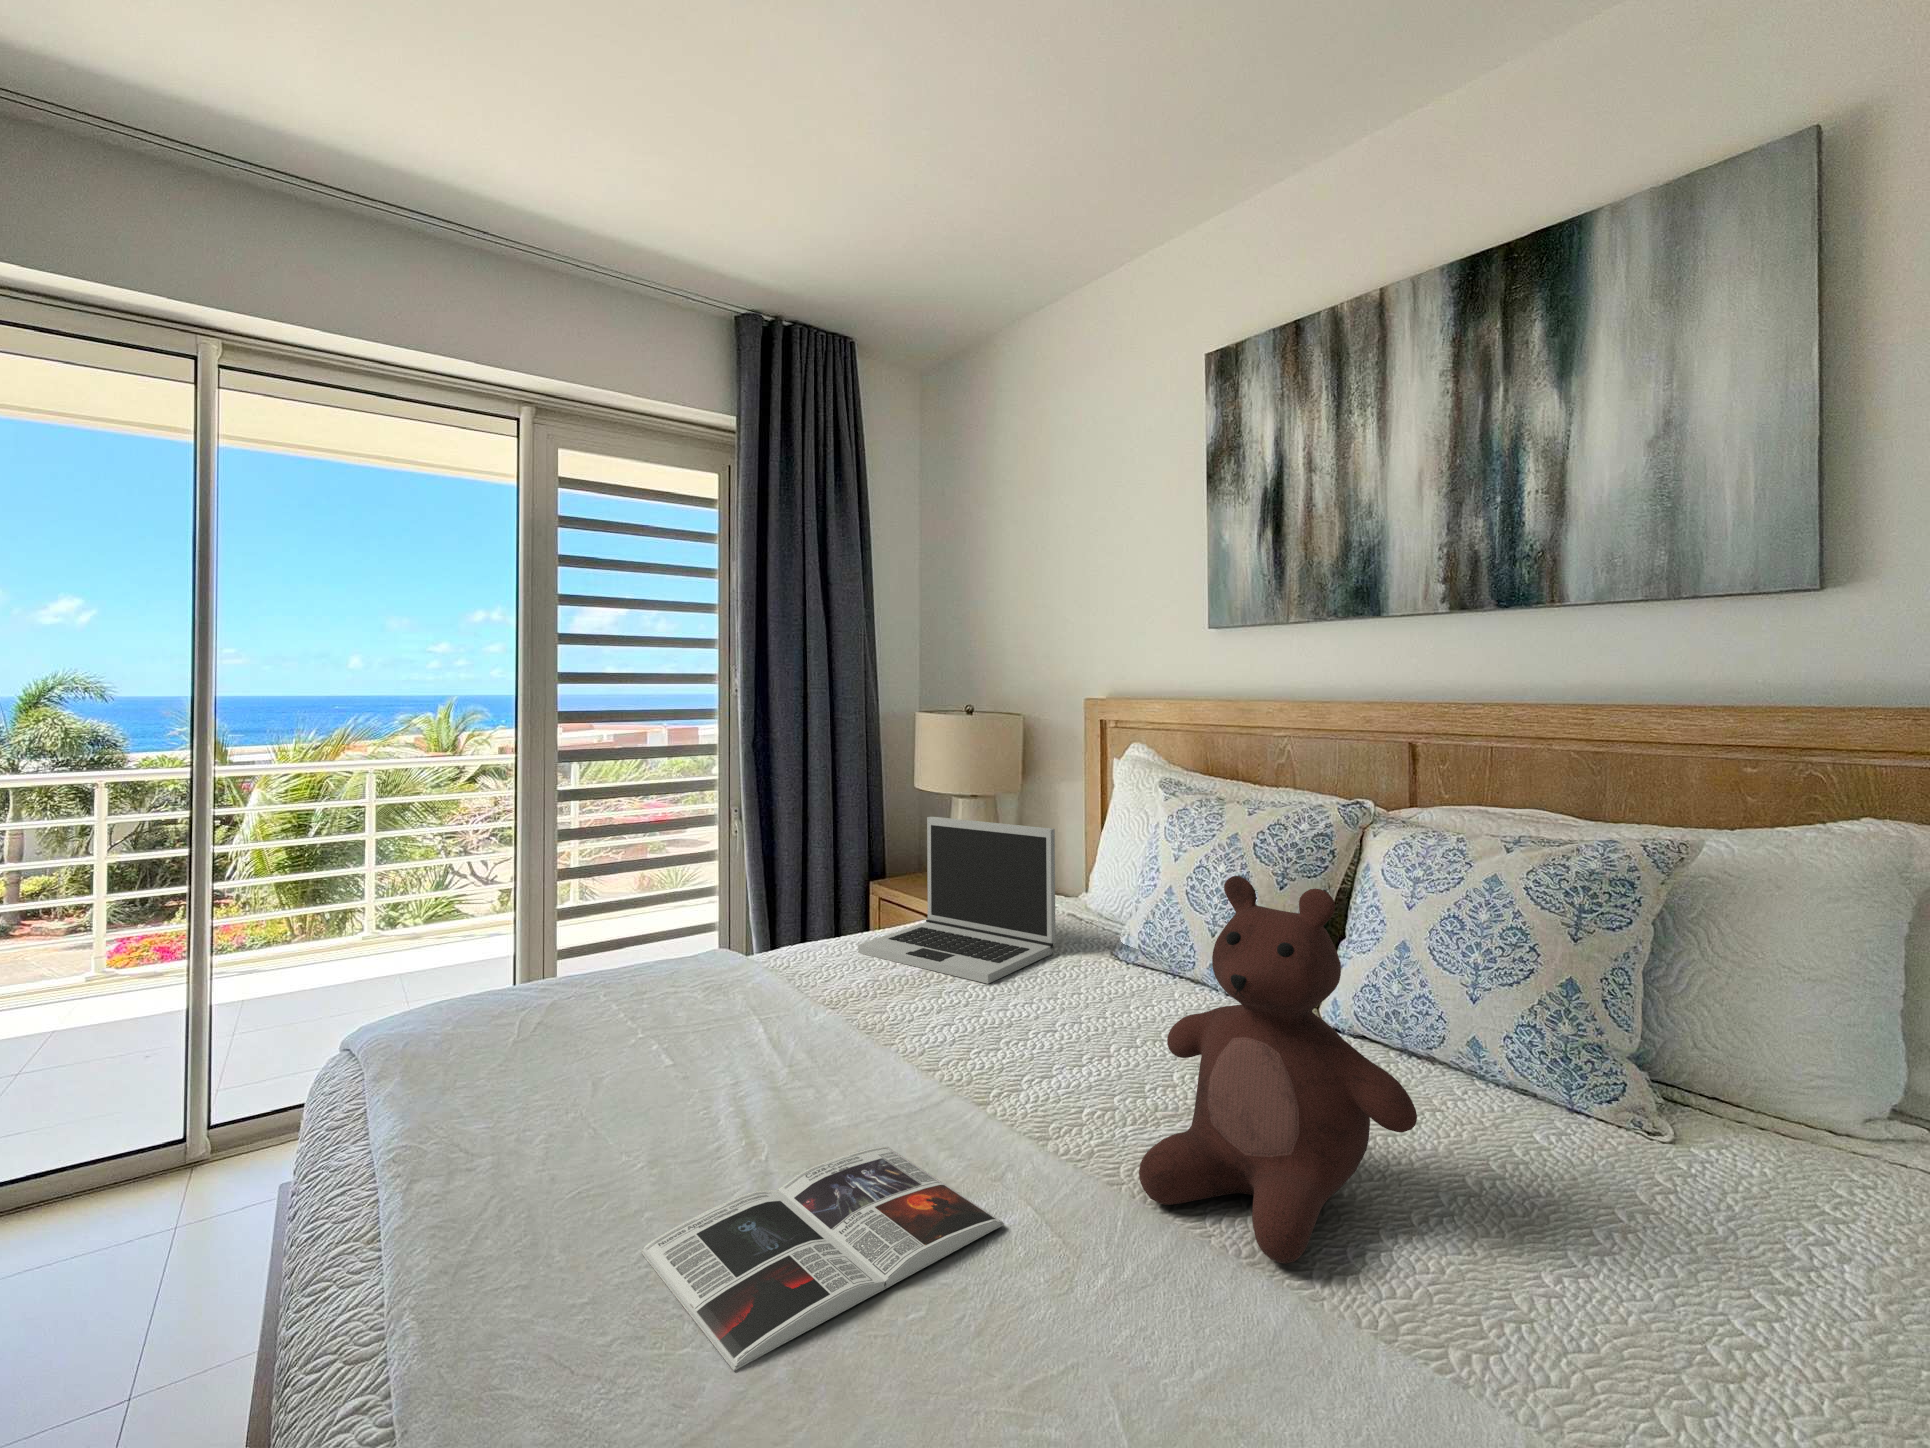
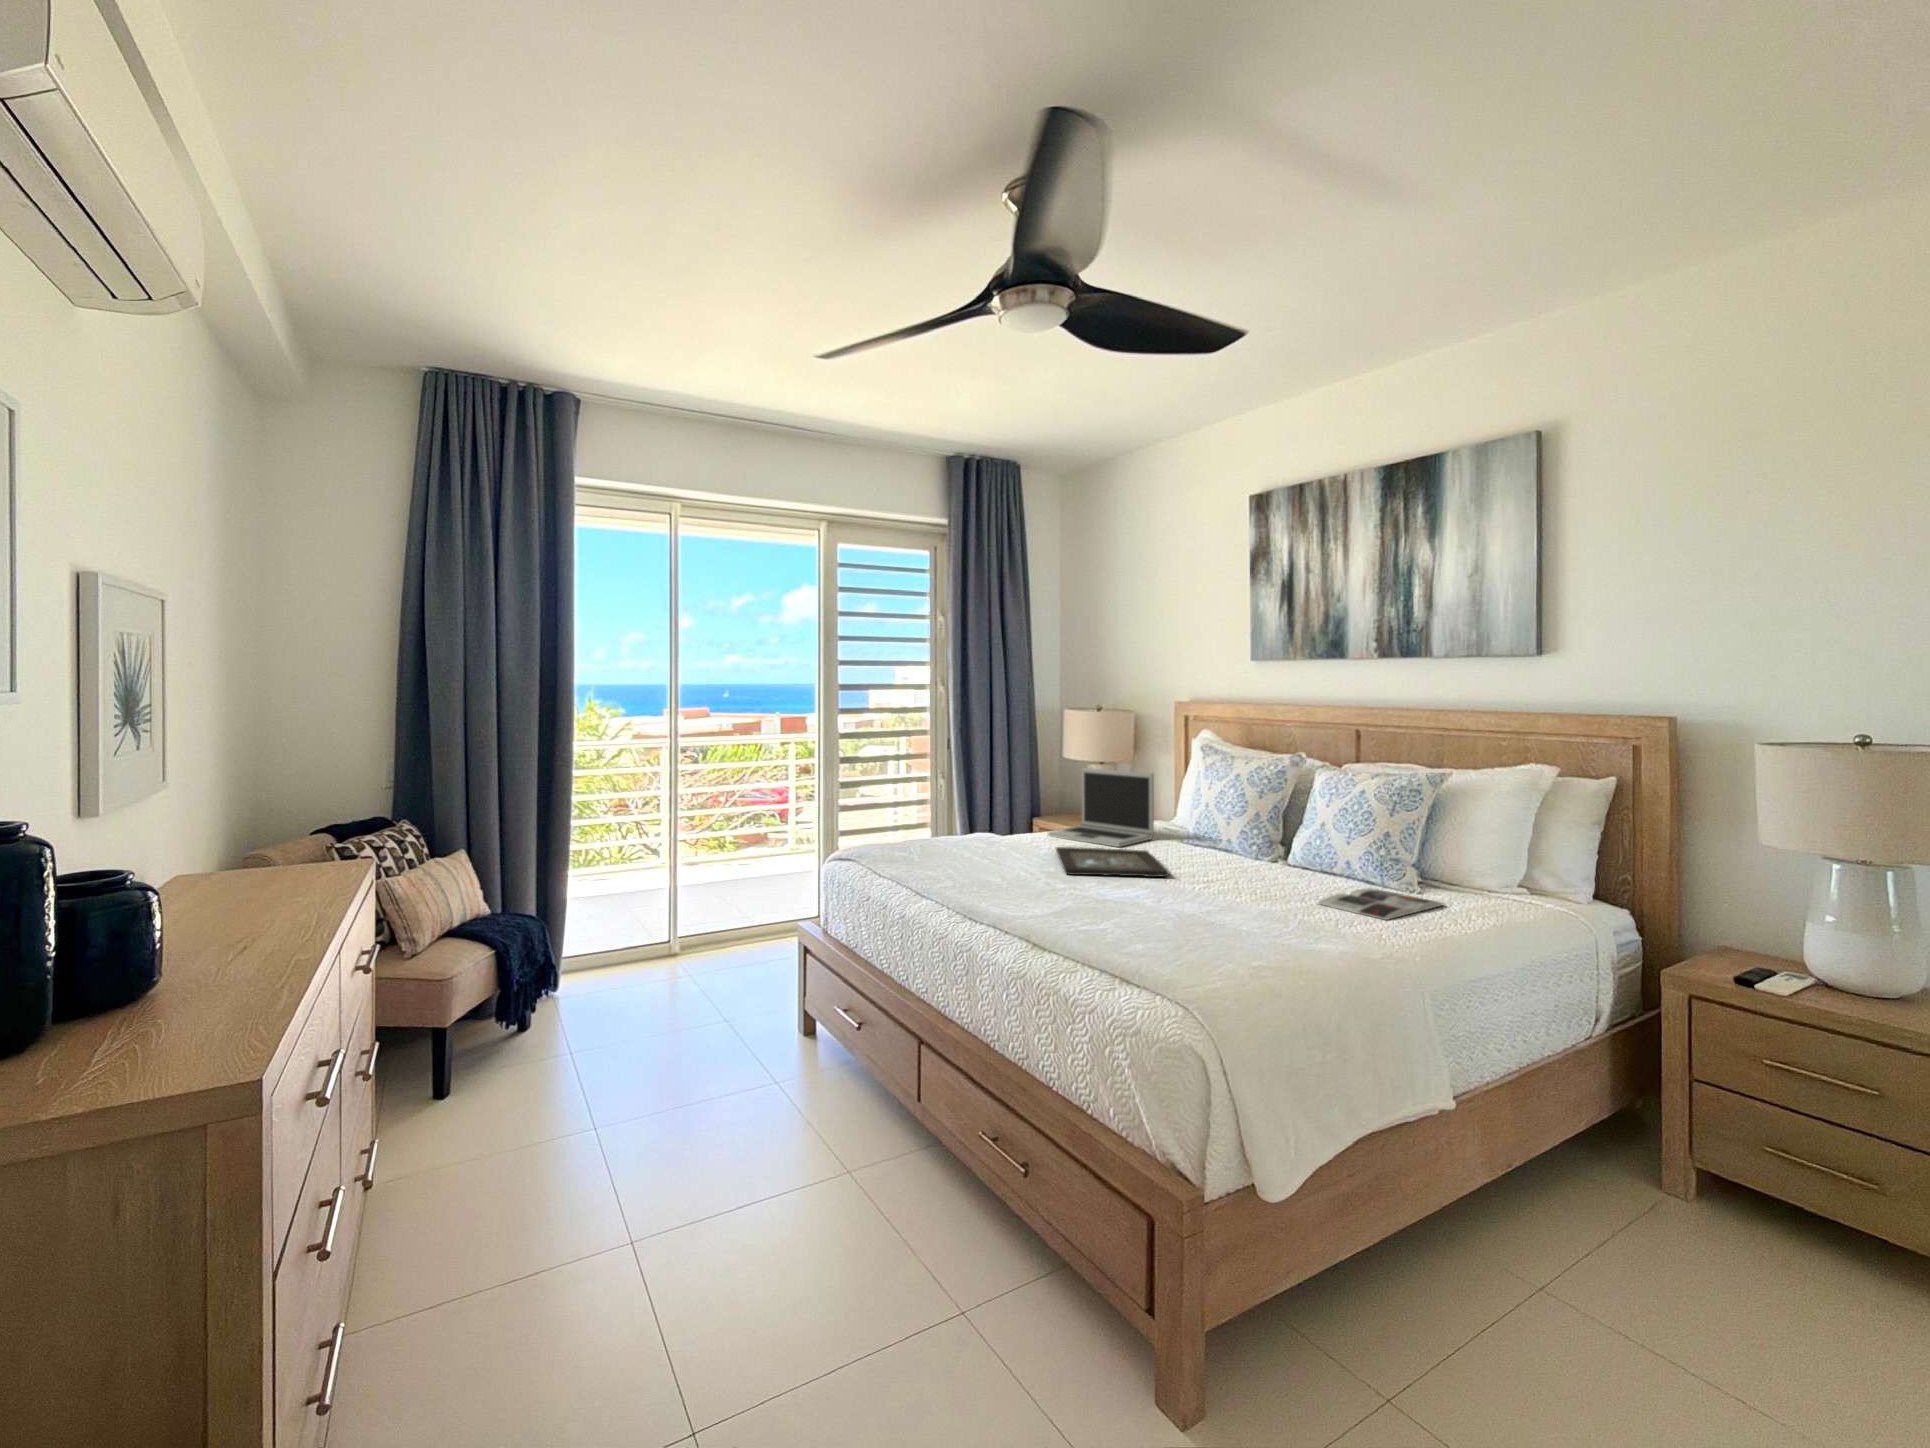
teddy bear: present [1139,876,1417,1263] -> none [1183,778,1285,903]
tray: none [846,1000,1096,1113] -> present [1056,847,1169,877]
magazine: present [641,1147,1004,1371] -> present [1318,888,1445,920]

